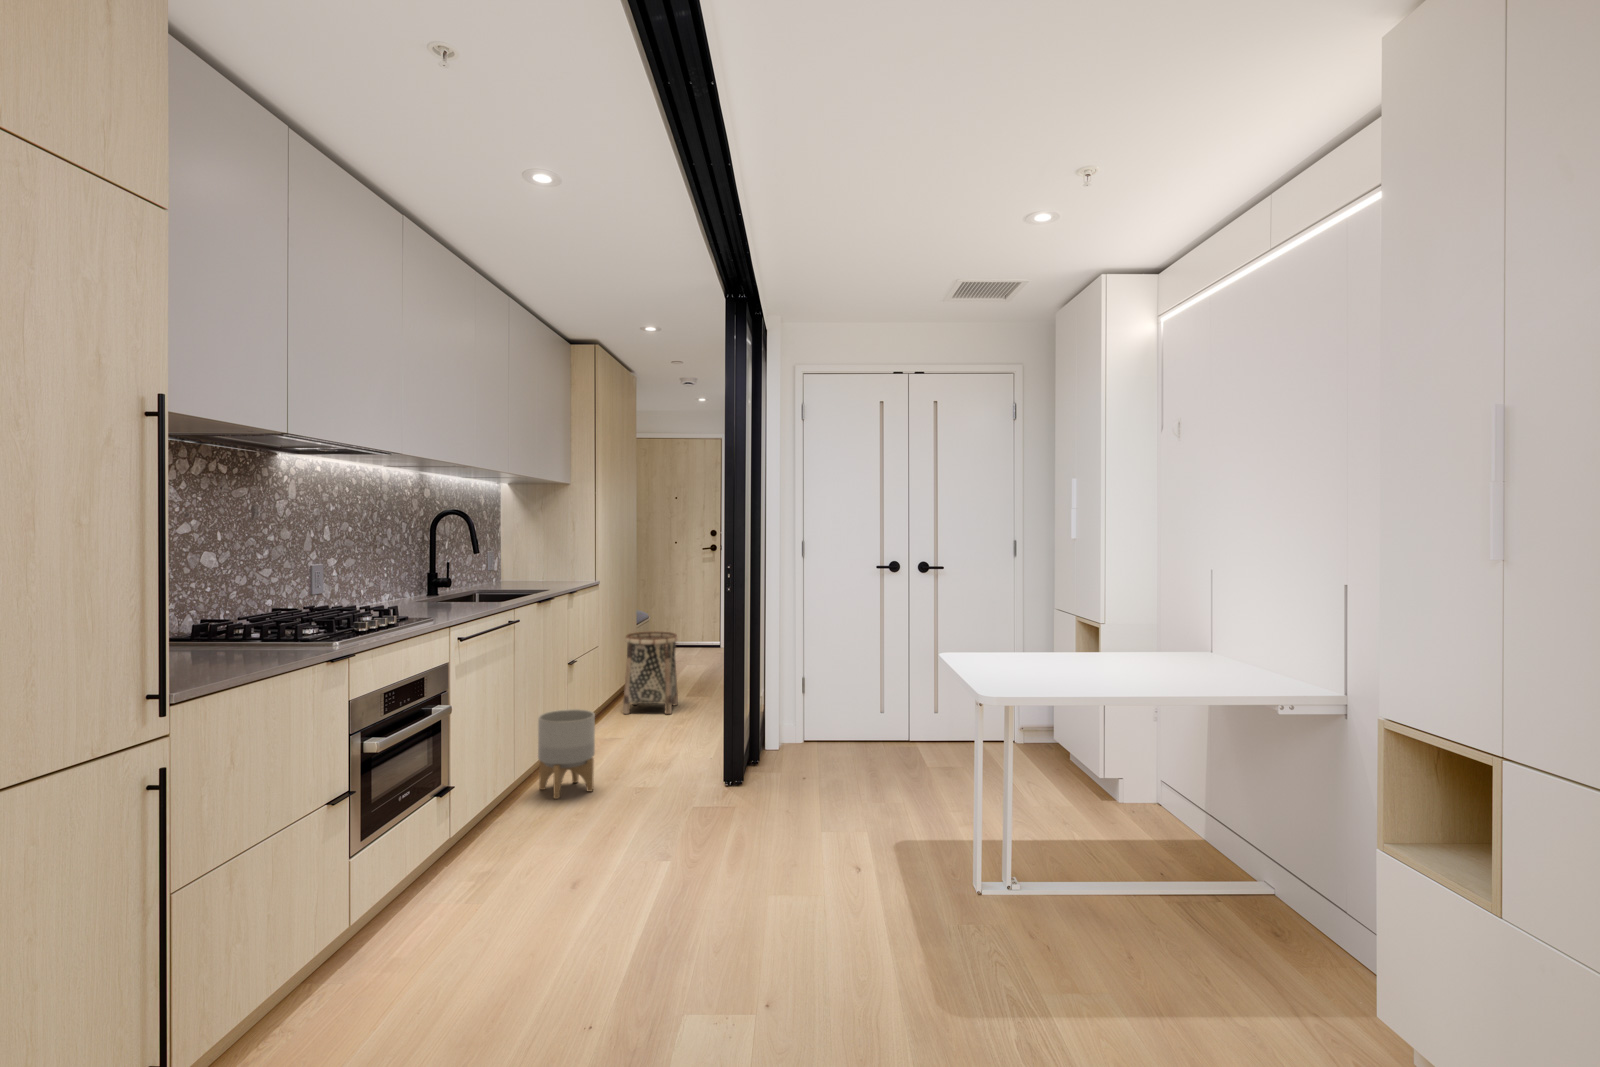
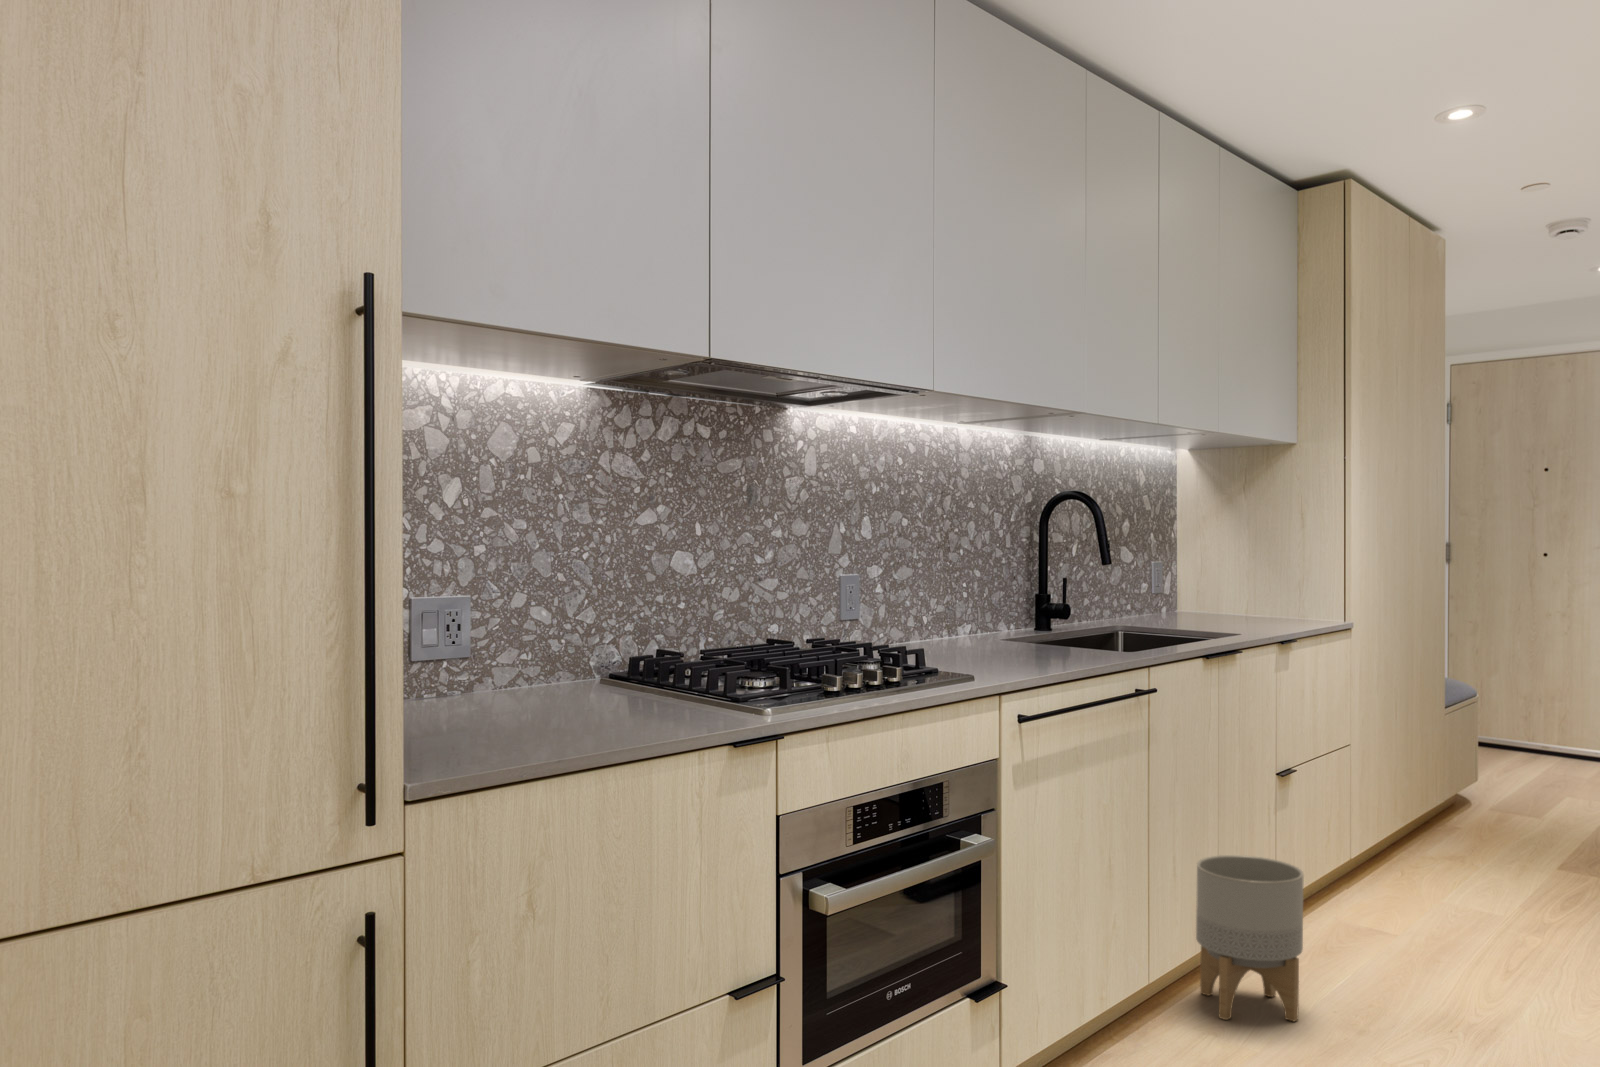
basket: present [623,631,678,714] -> none [1407,725,1531,896]

